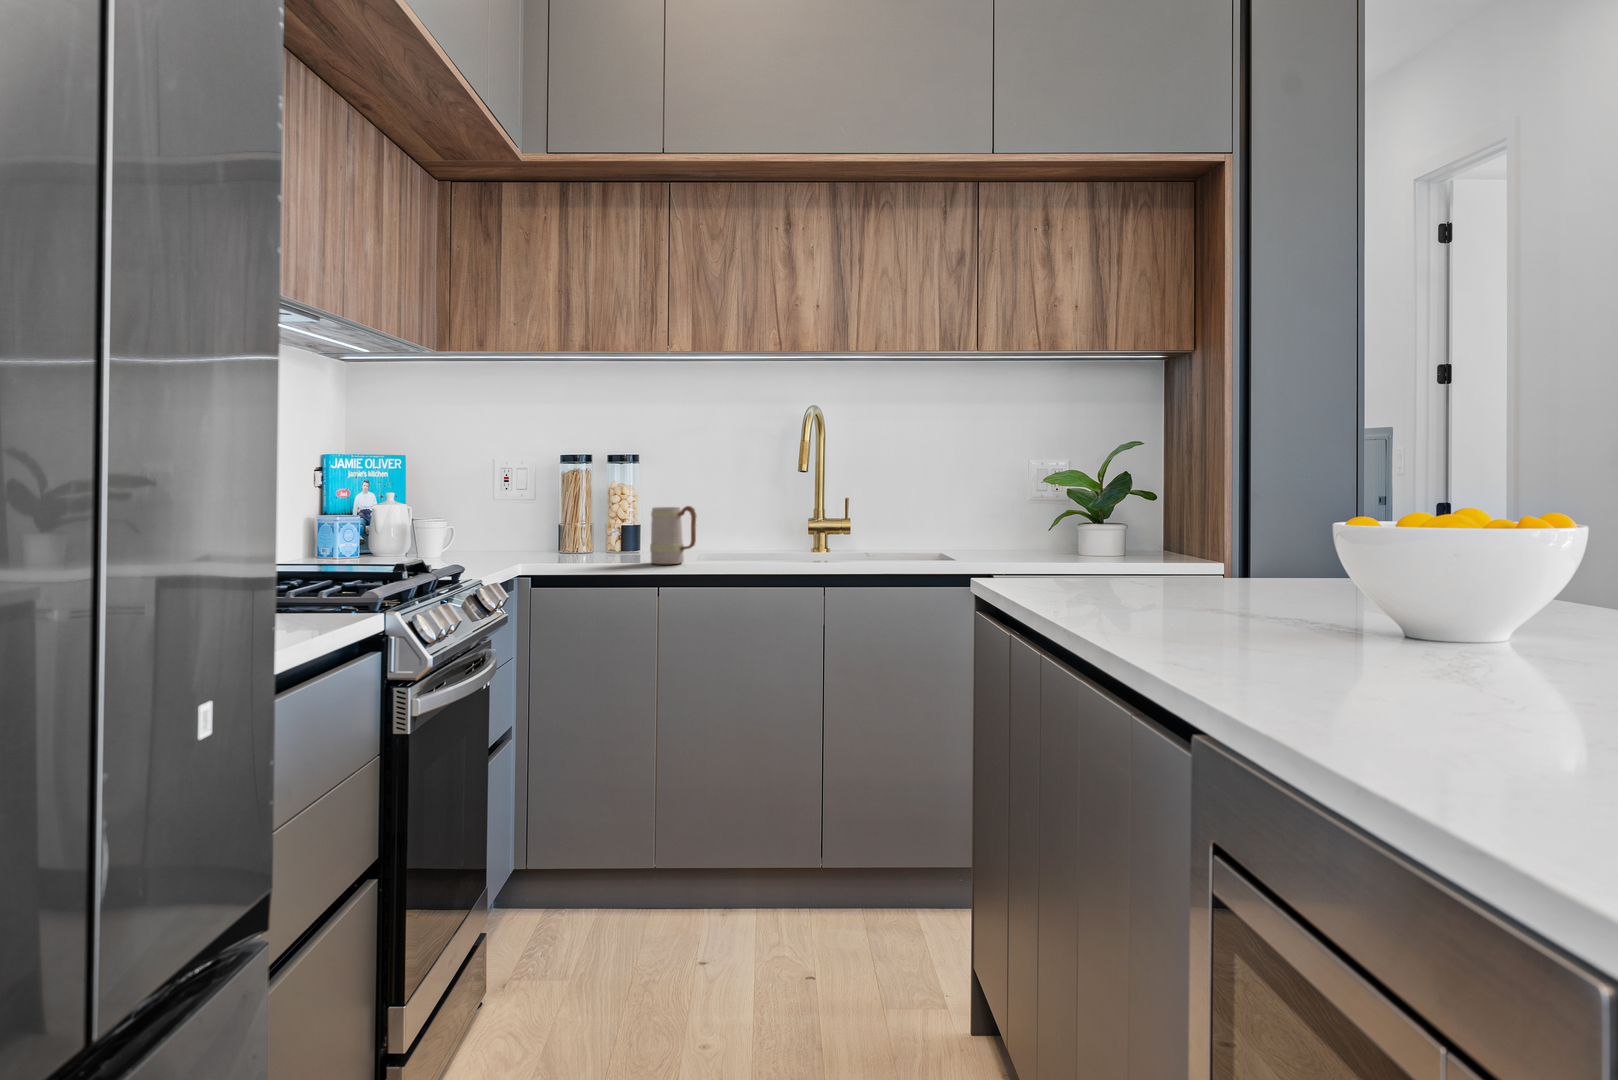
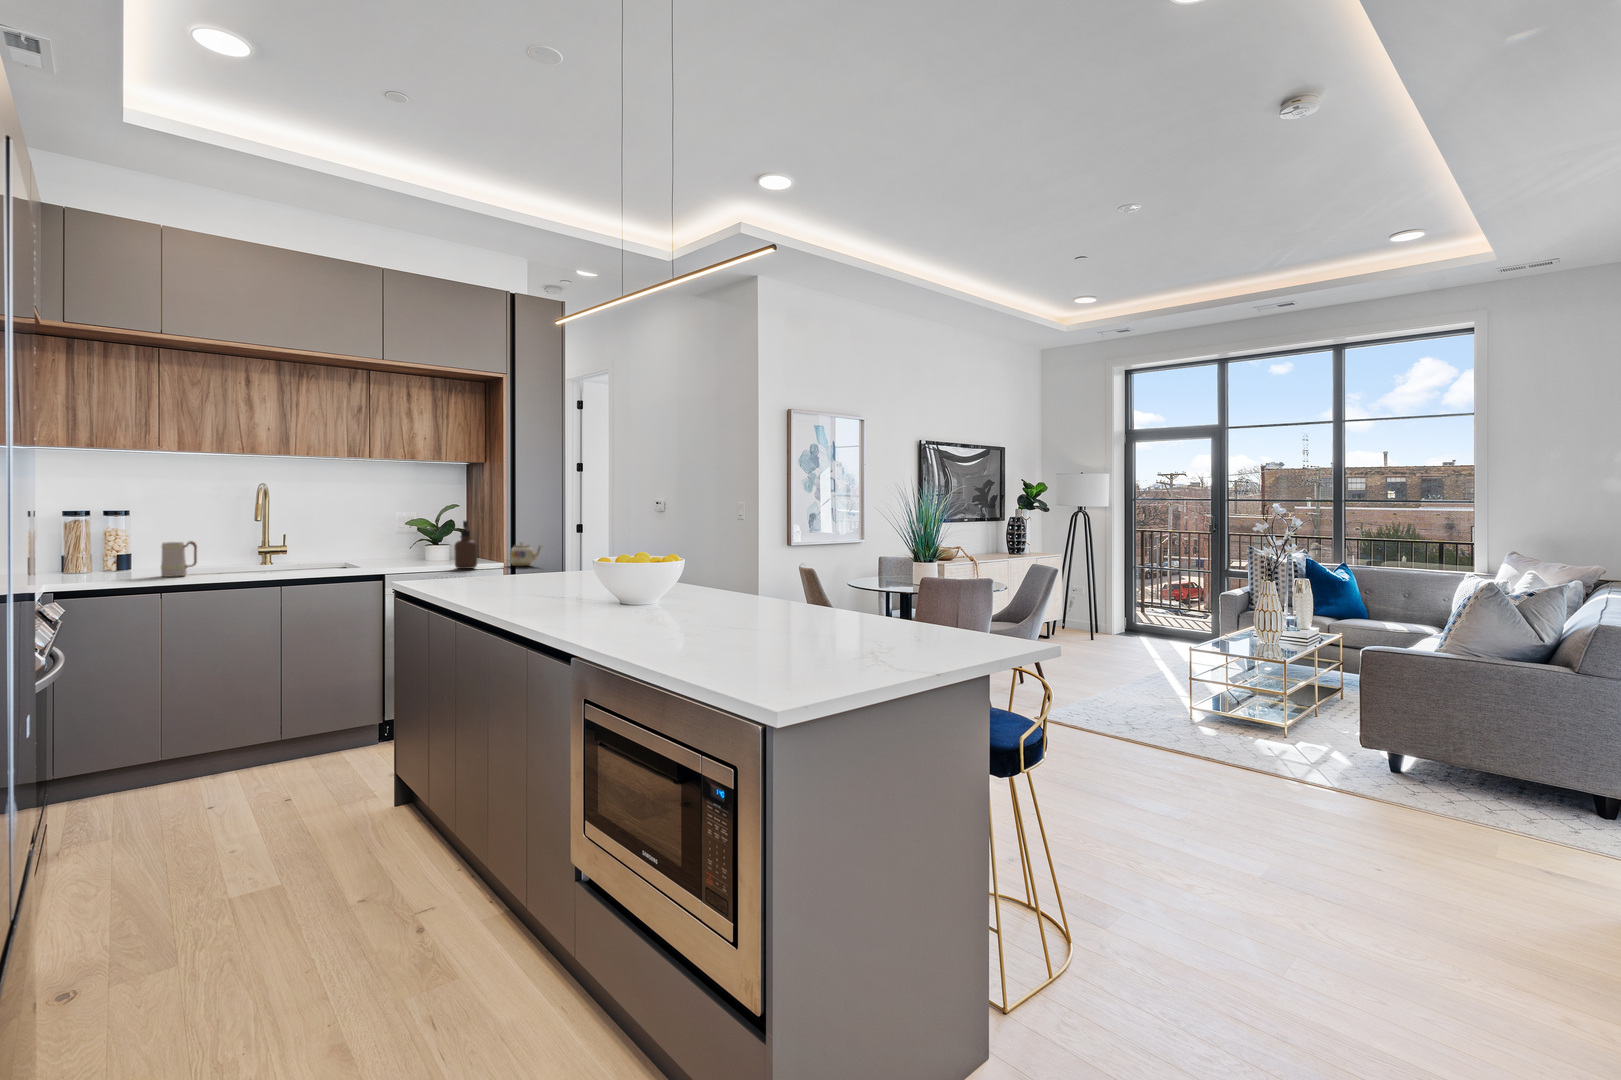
soap dispenser: none [1117,470,1163,573] -> present [454,521,477,569]
teapot: none [1223,518,1314,573] -> present [509,542,542,566]

